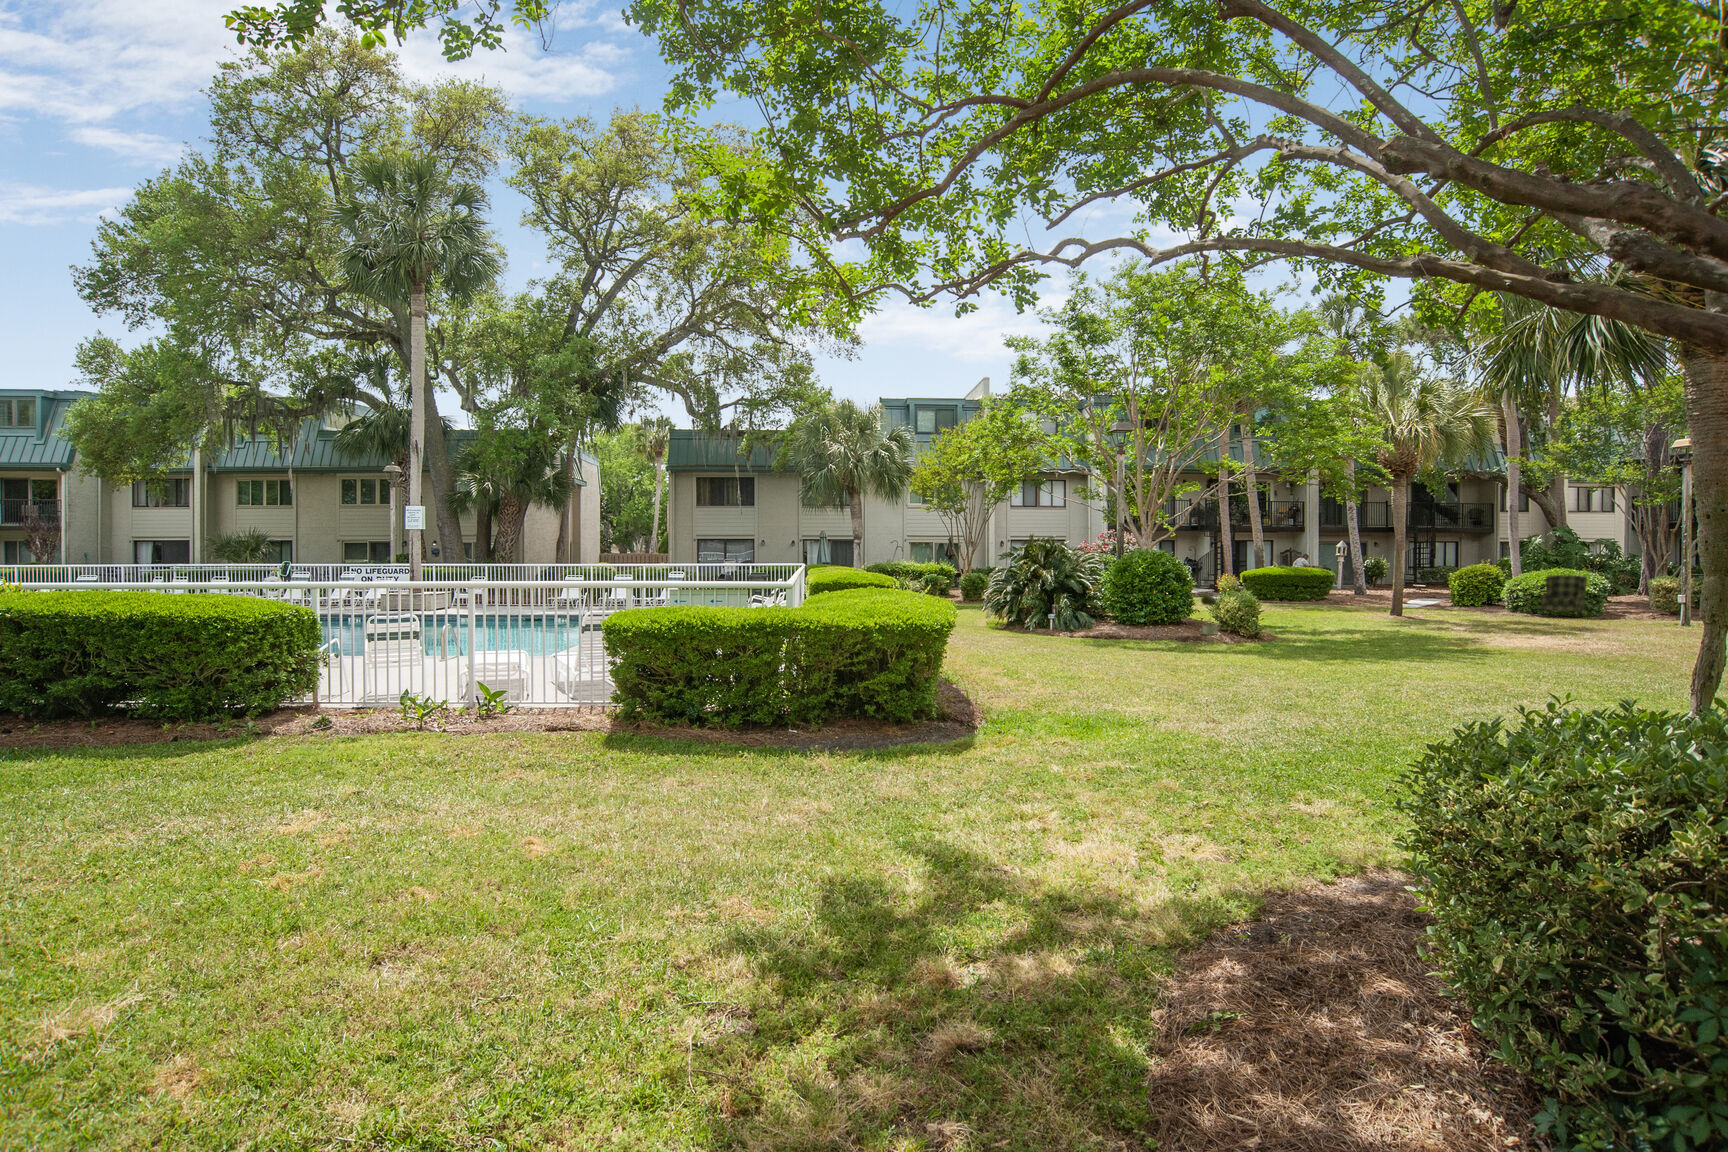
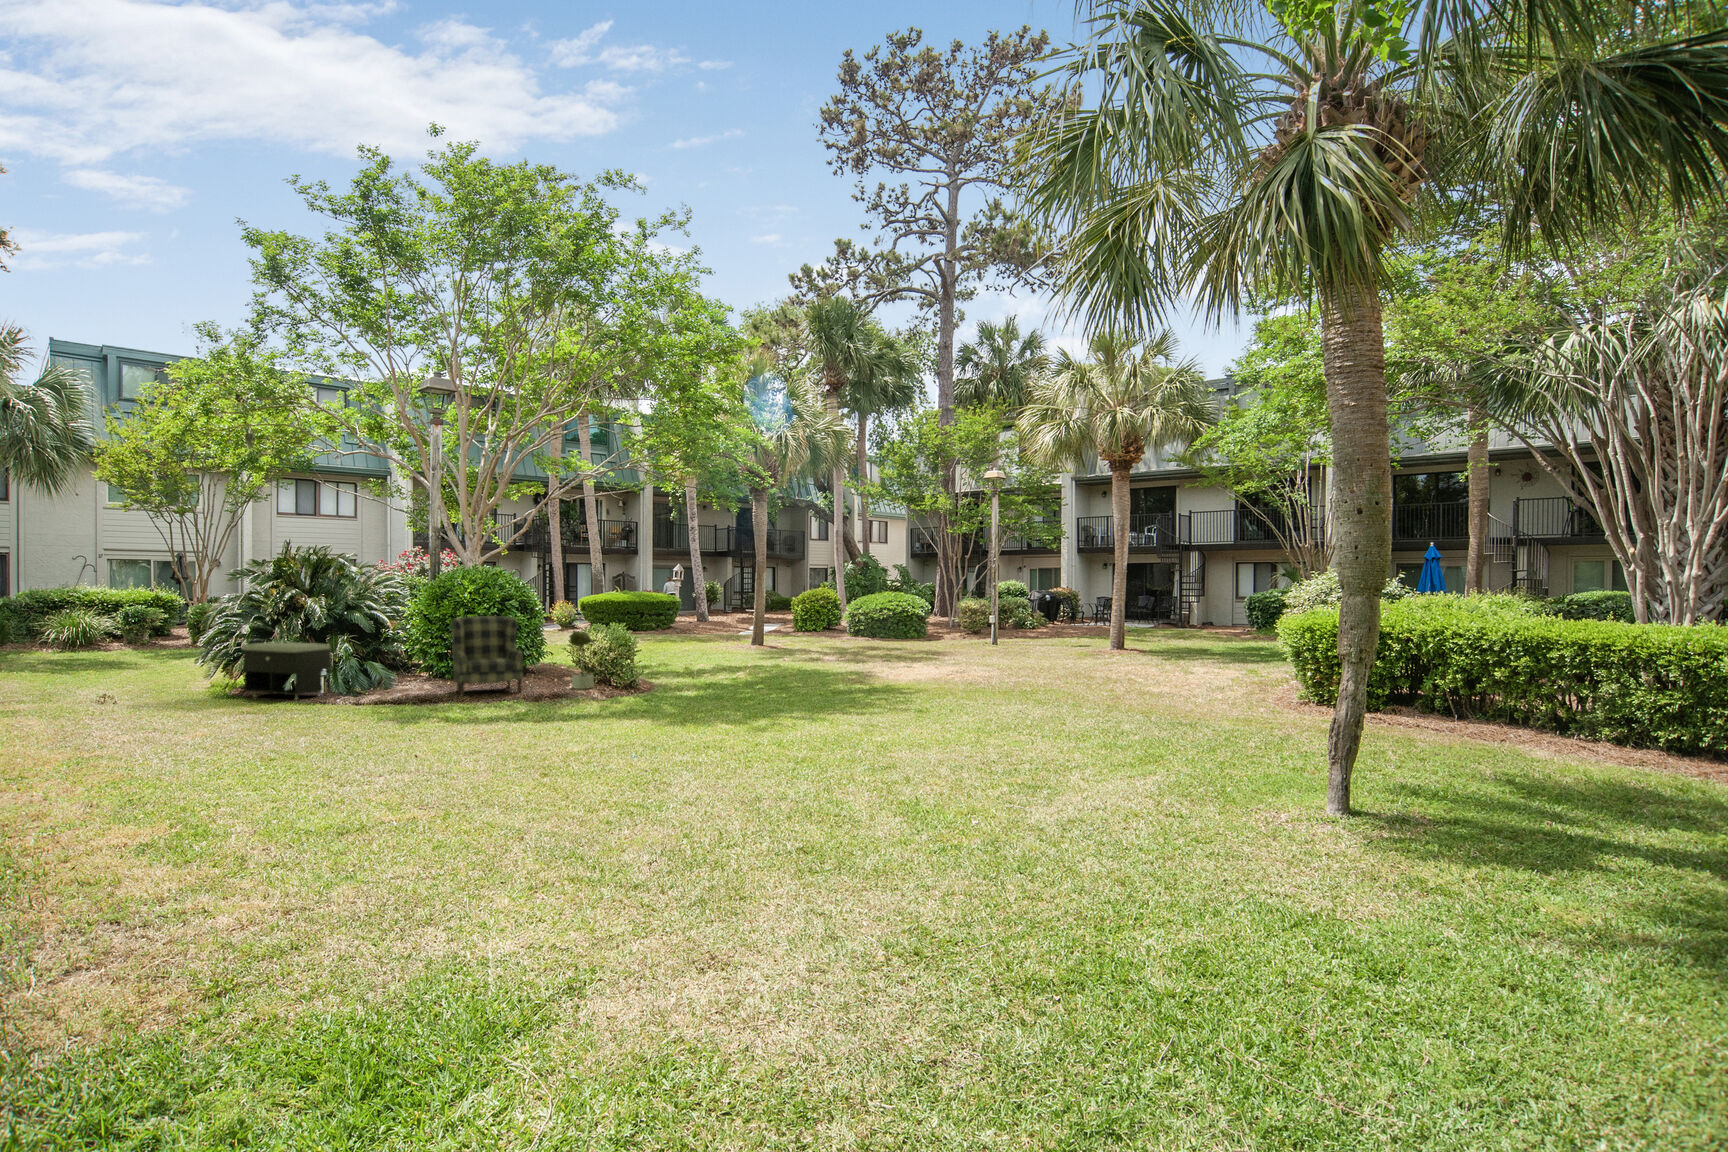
chair: present [1541,575,1587,617] -> present [452,616,523,696]
storage bench: none [1013,597,1057,631] -> present [242,642,330,699]

